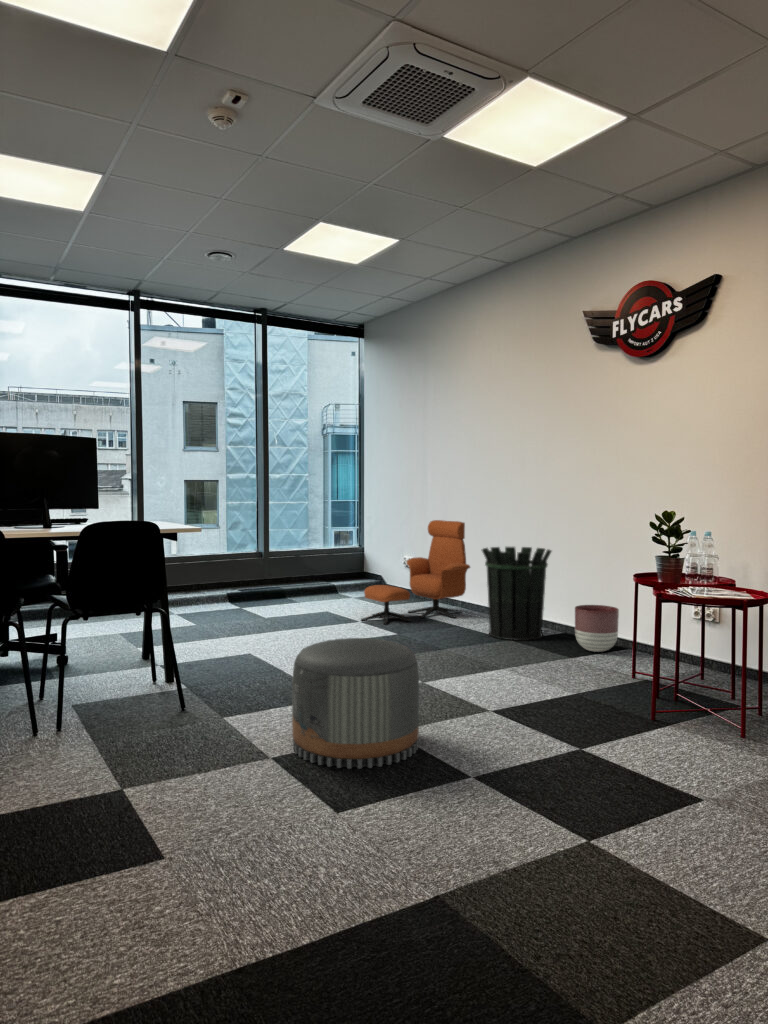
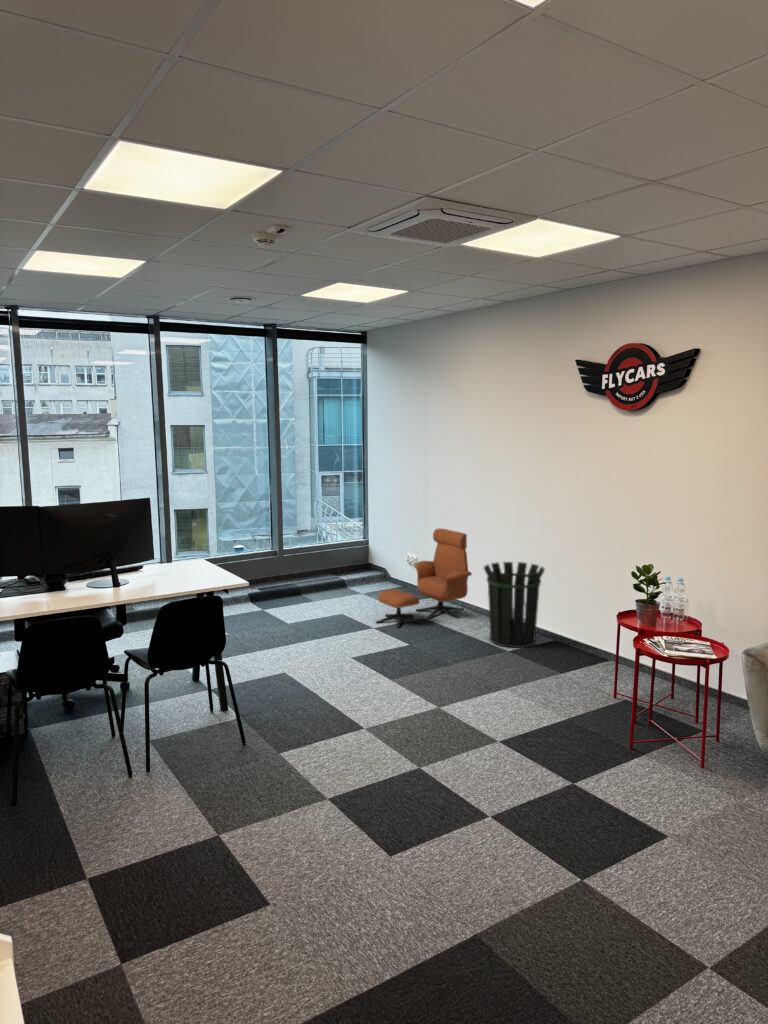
planter: present [575,605,619,652] -> none [565,620,602,662]
pouf: present [292,638,419,769] -> none [343,690,445,806]

